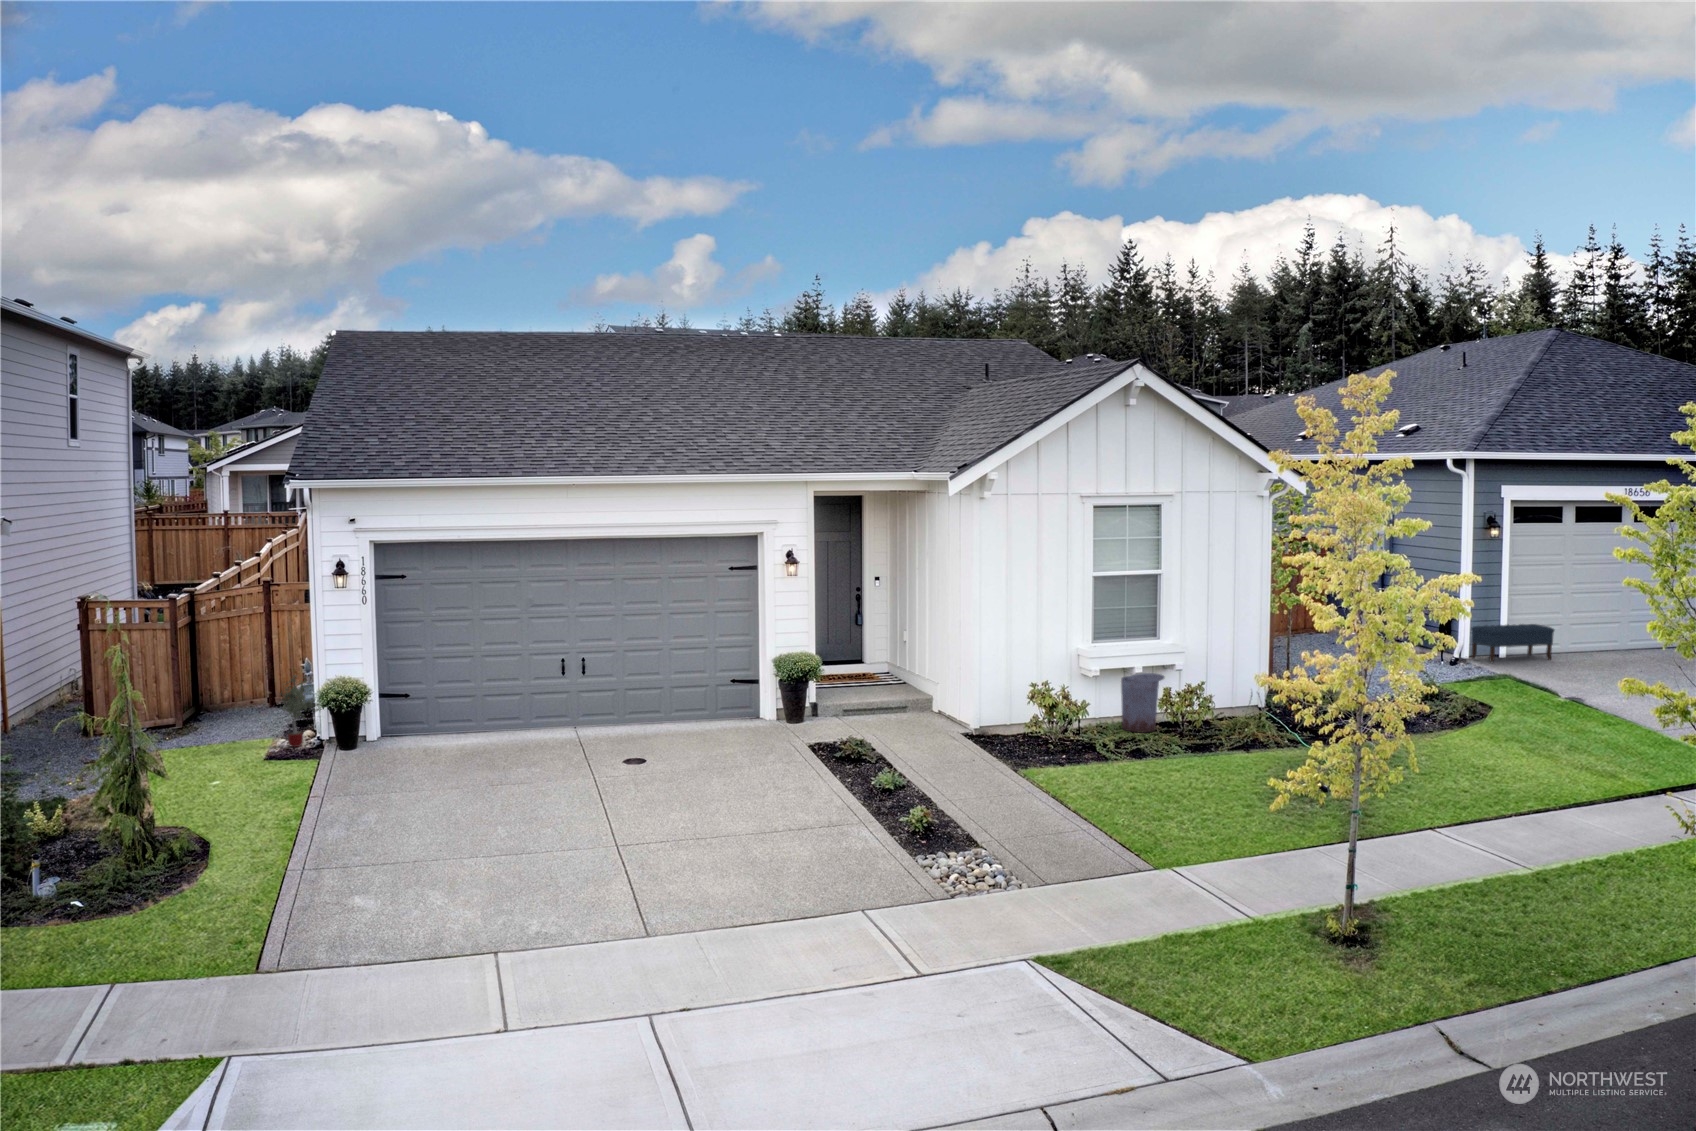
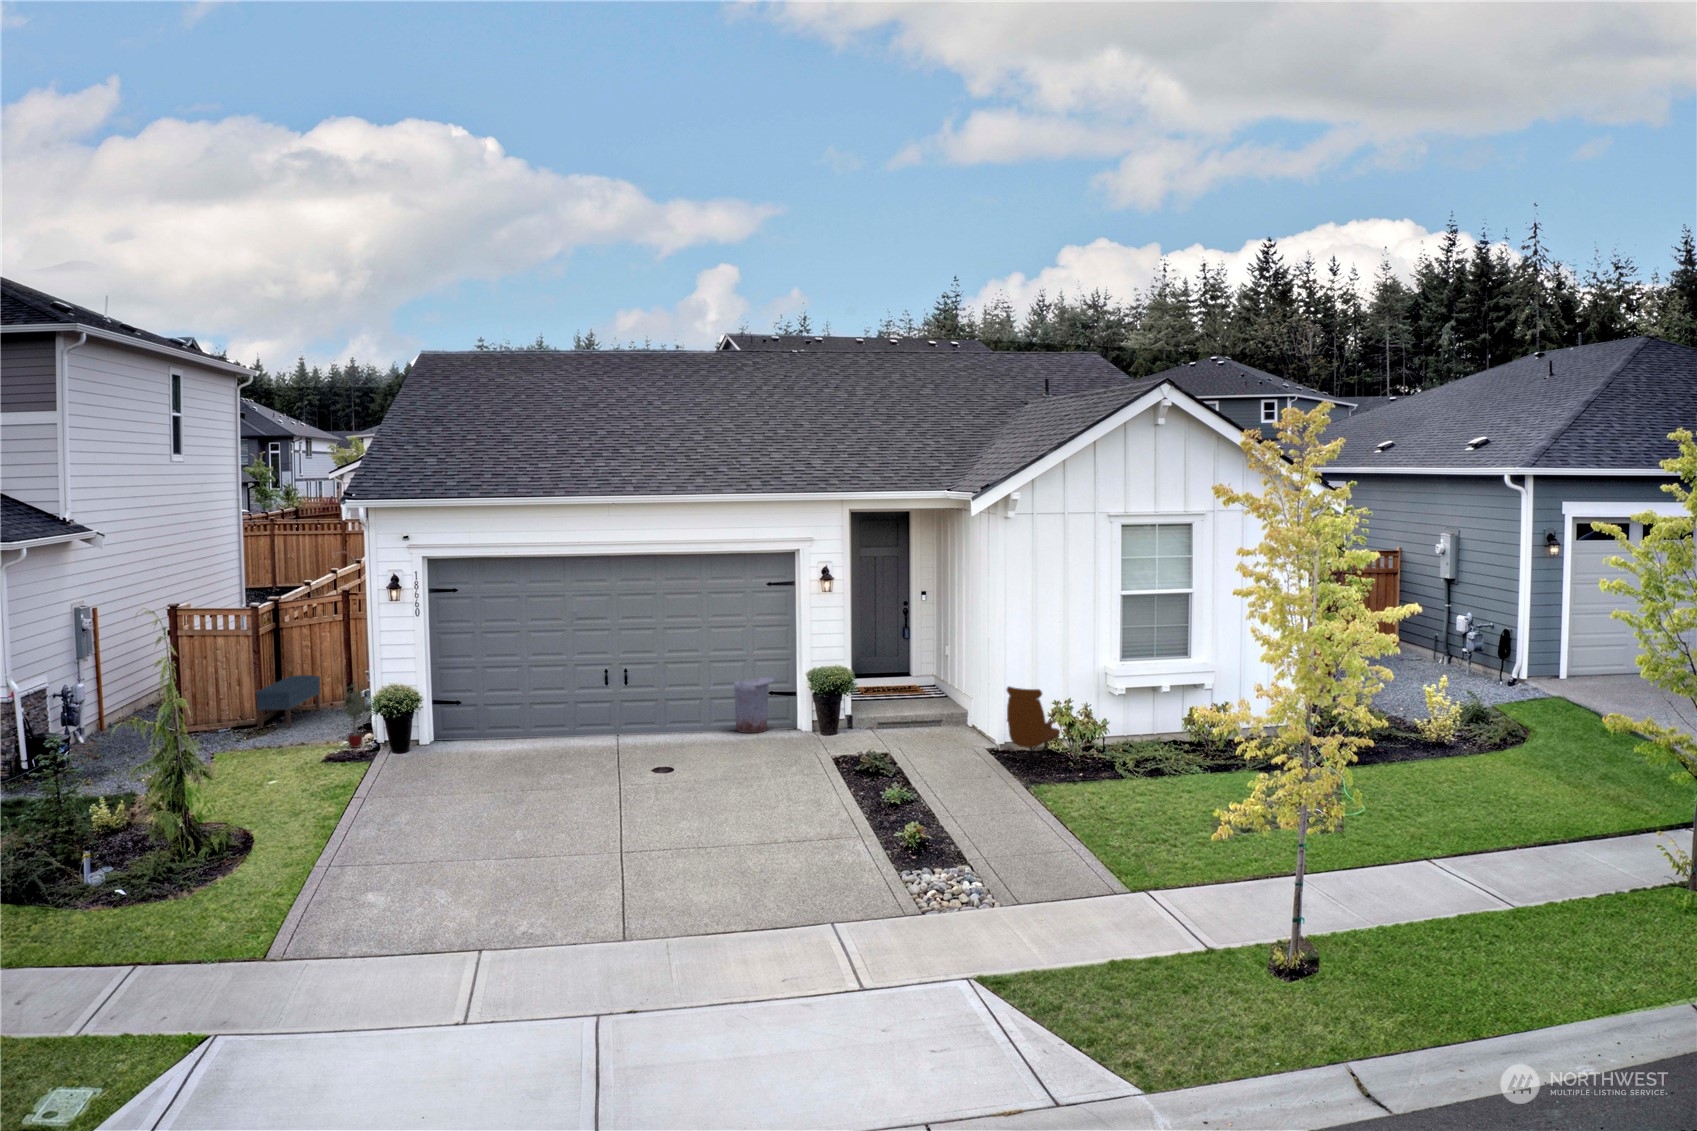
bench: present [1471,624,1554,663] -> present [256,675,320,728]
lounge chair: none [988,669,1042,752] -> present [1007,687,1062,765]
trash can: present [1121,673,1164,733] -> present [734,678,774,733]

